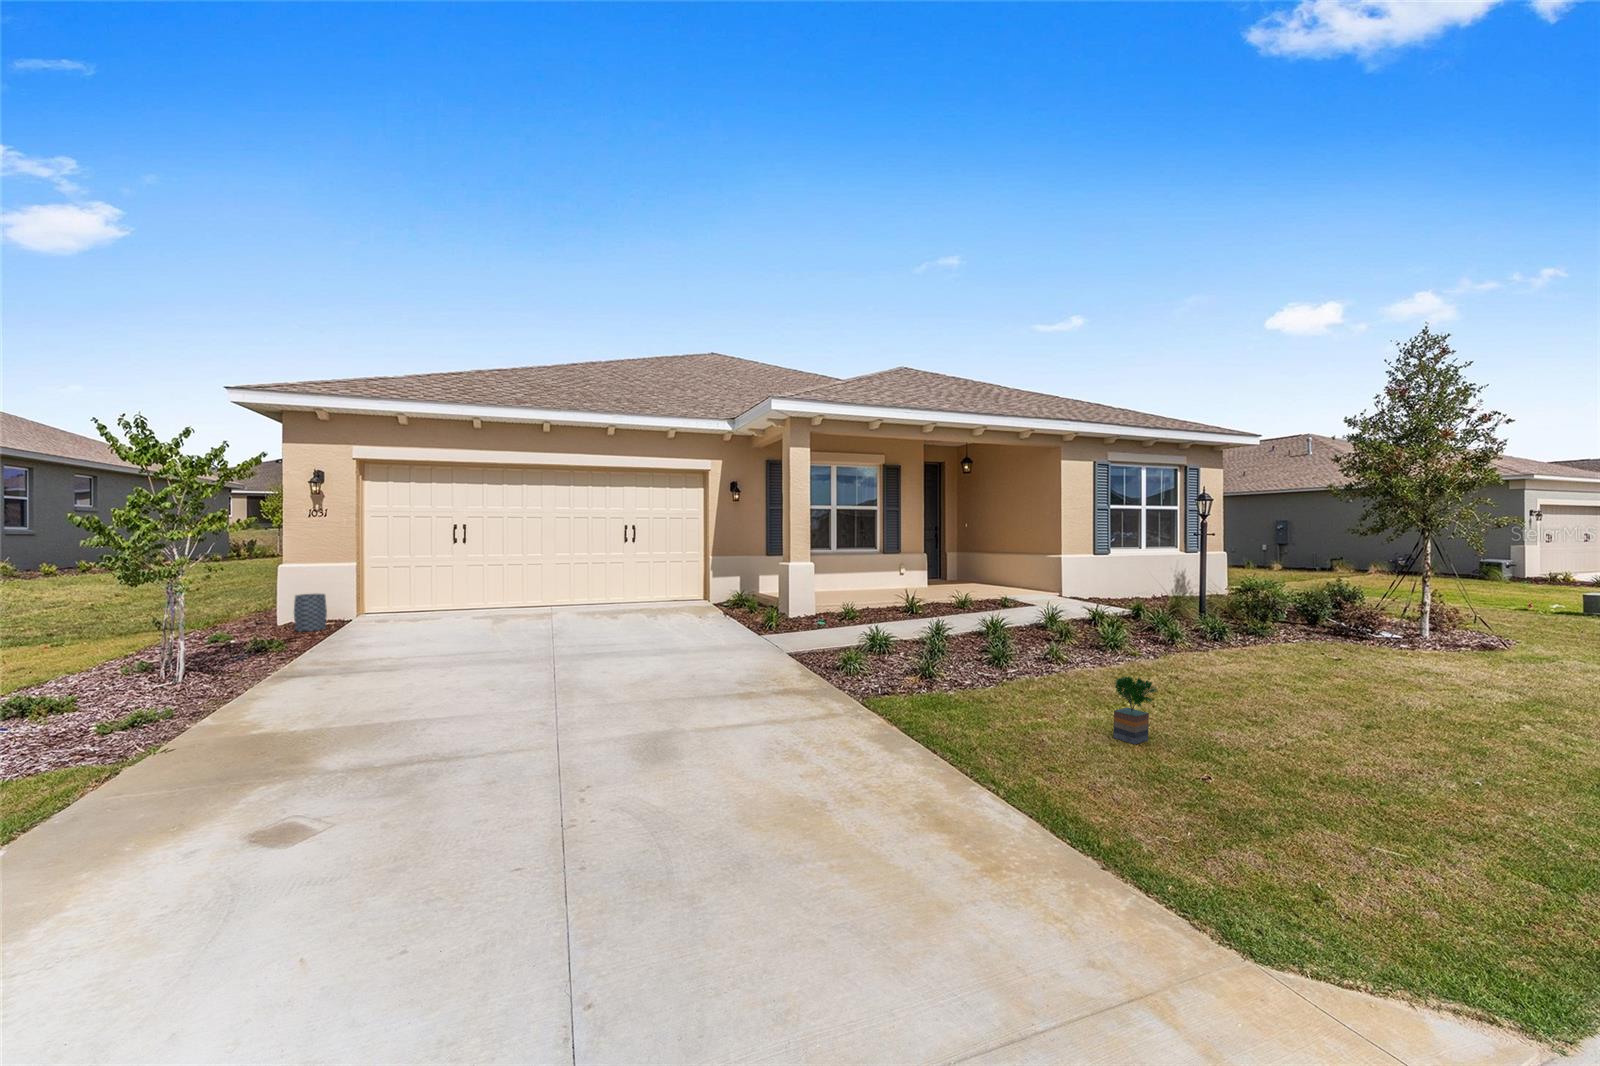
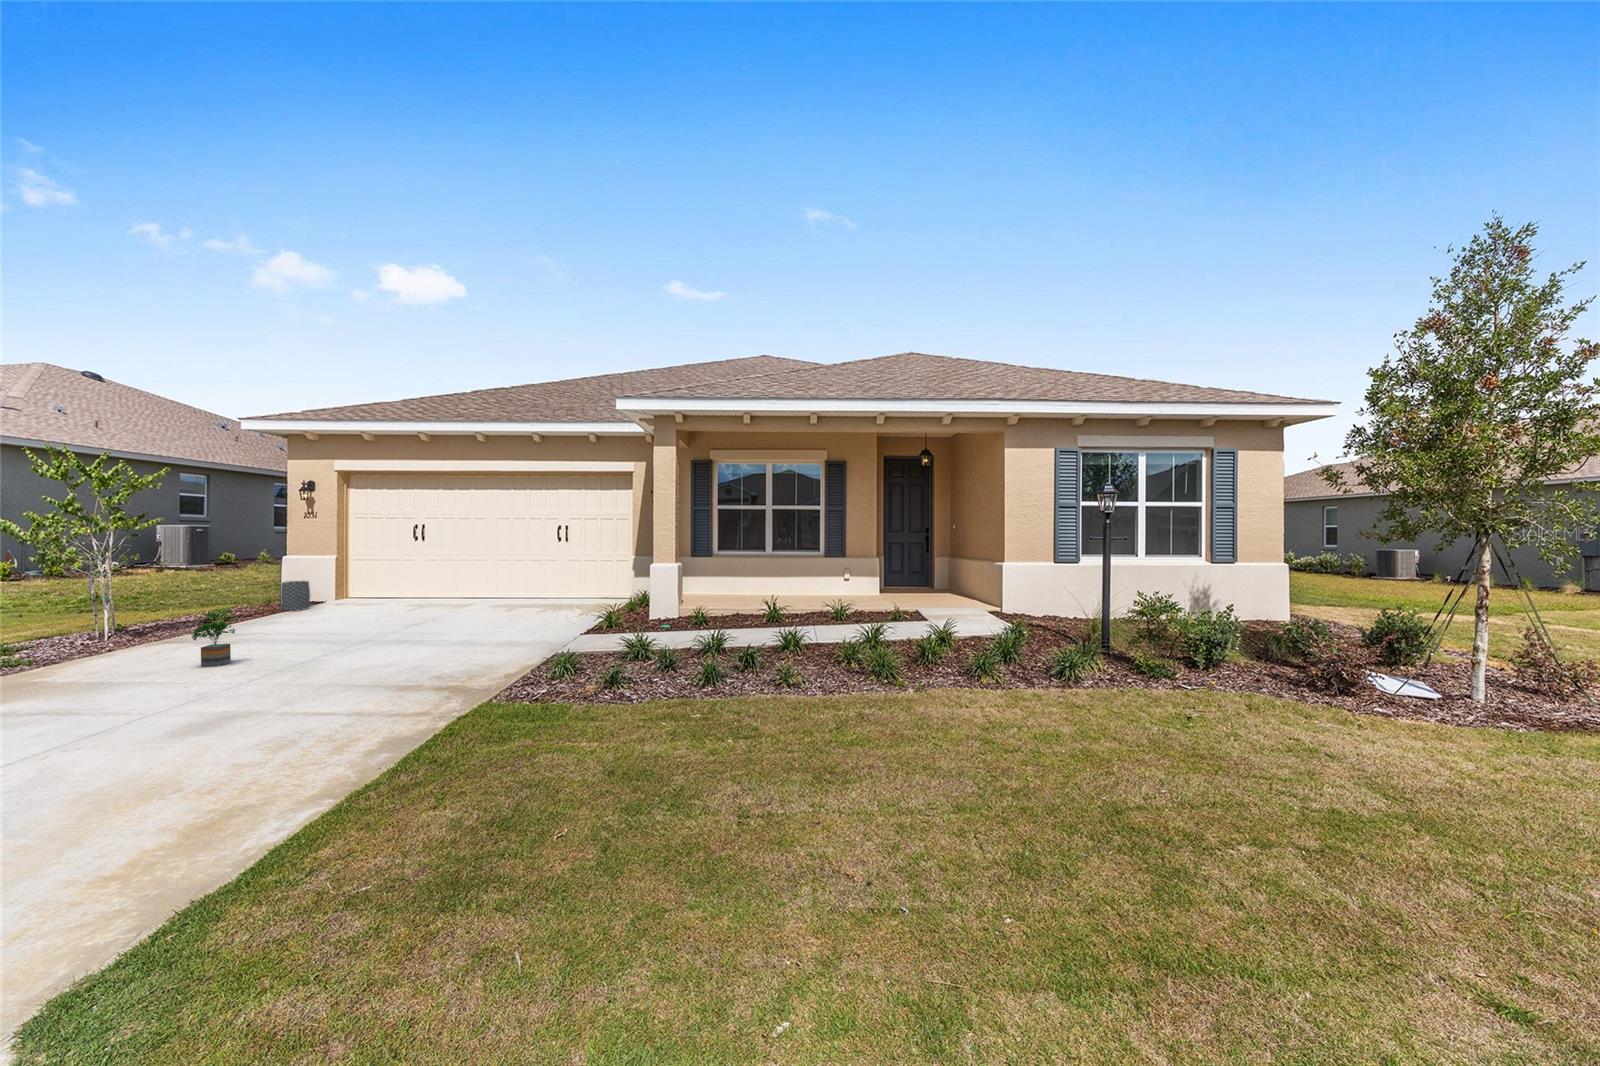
potted tree: present [1113,677,1157,744] -> present [192,621,235,666]

